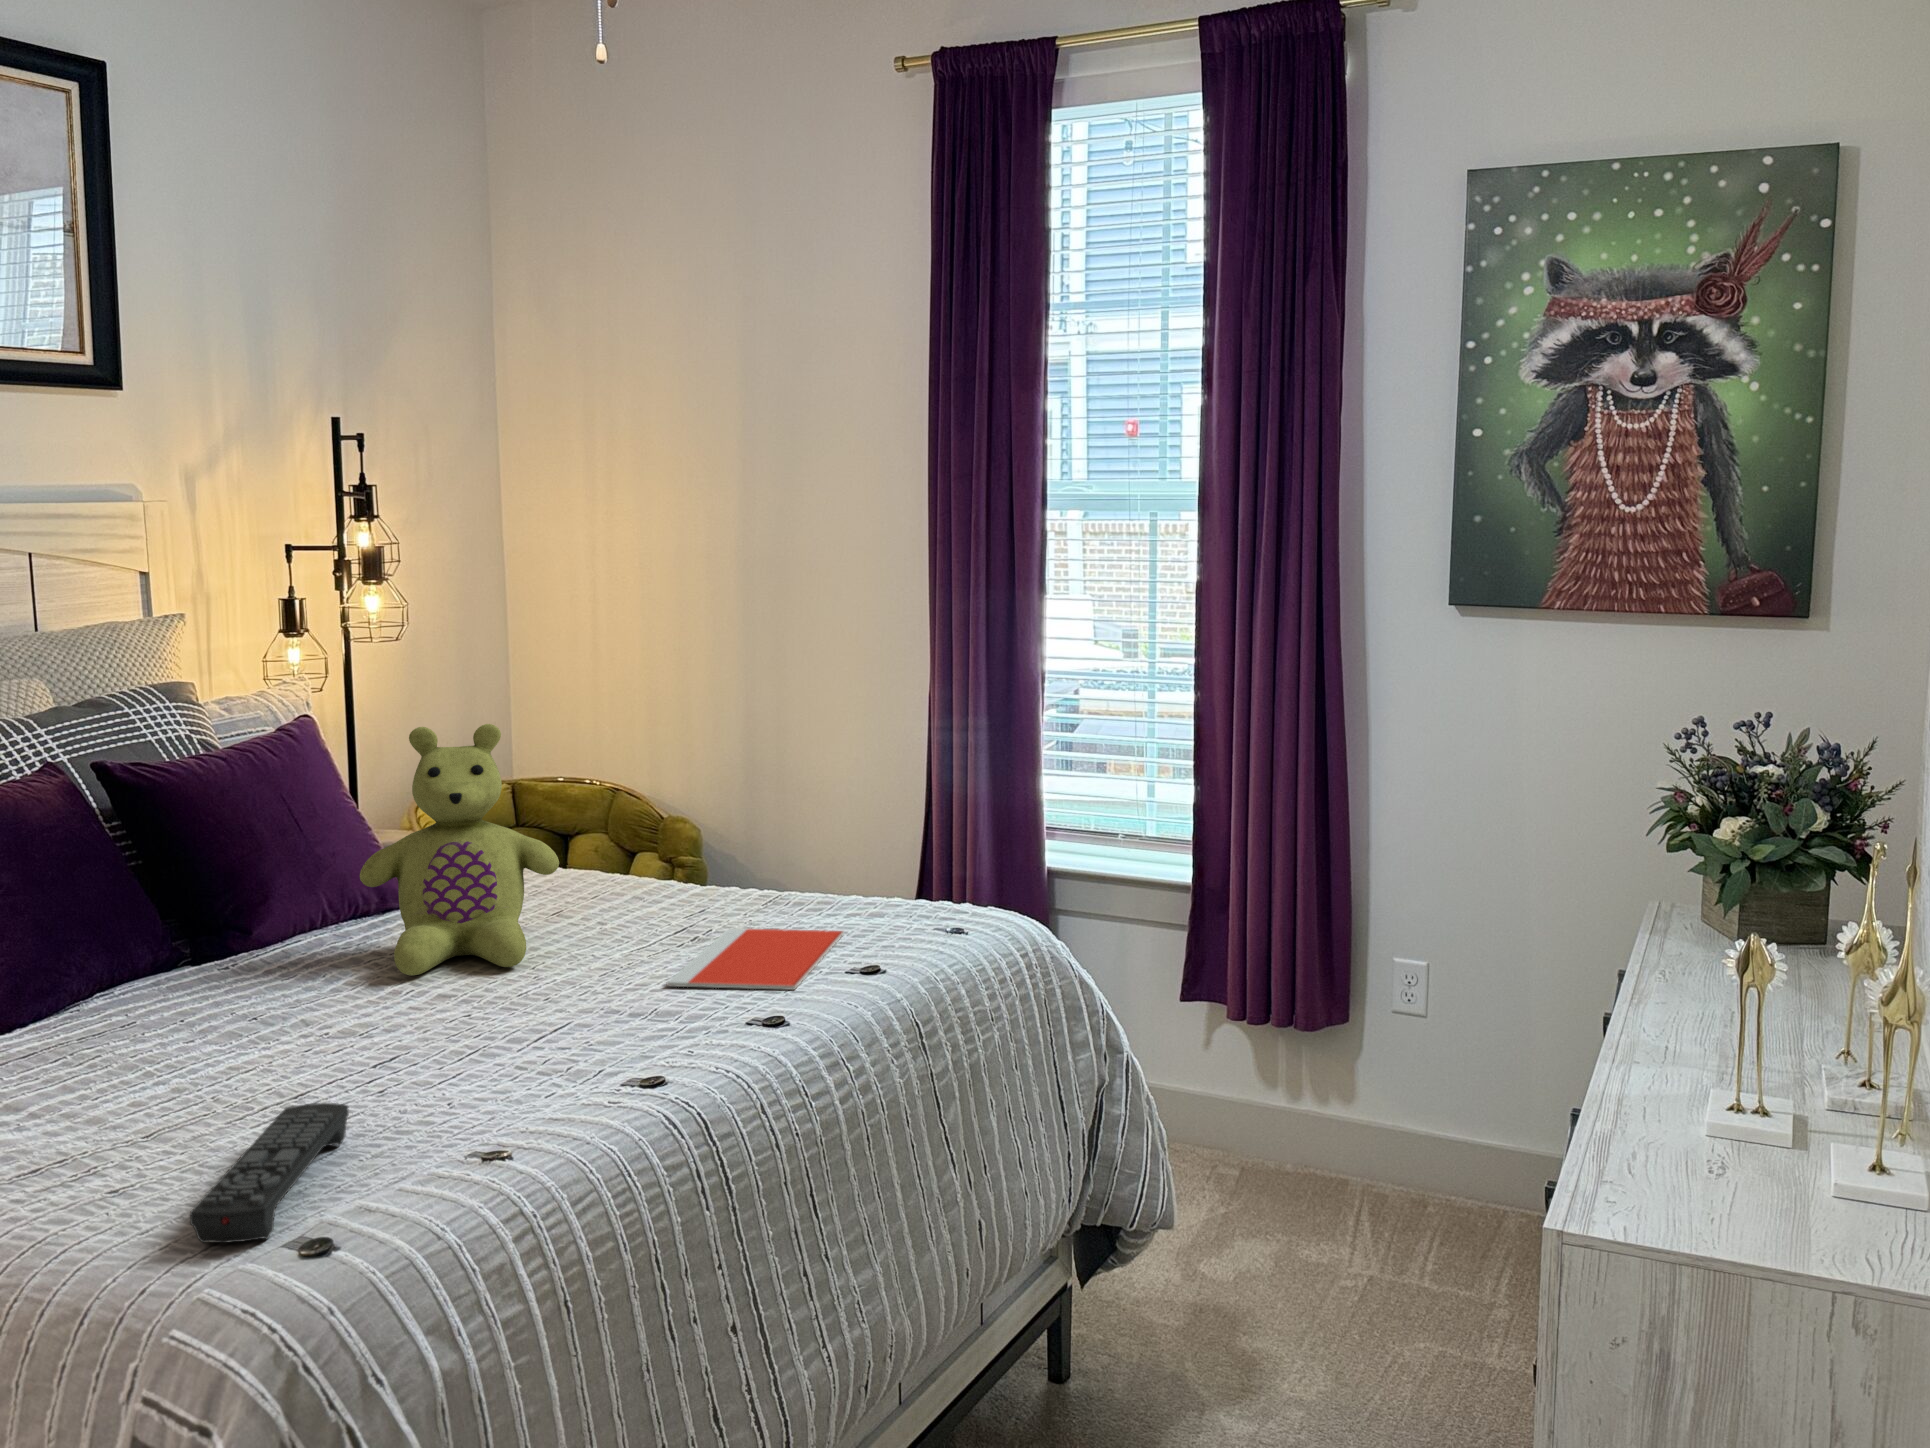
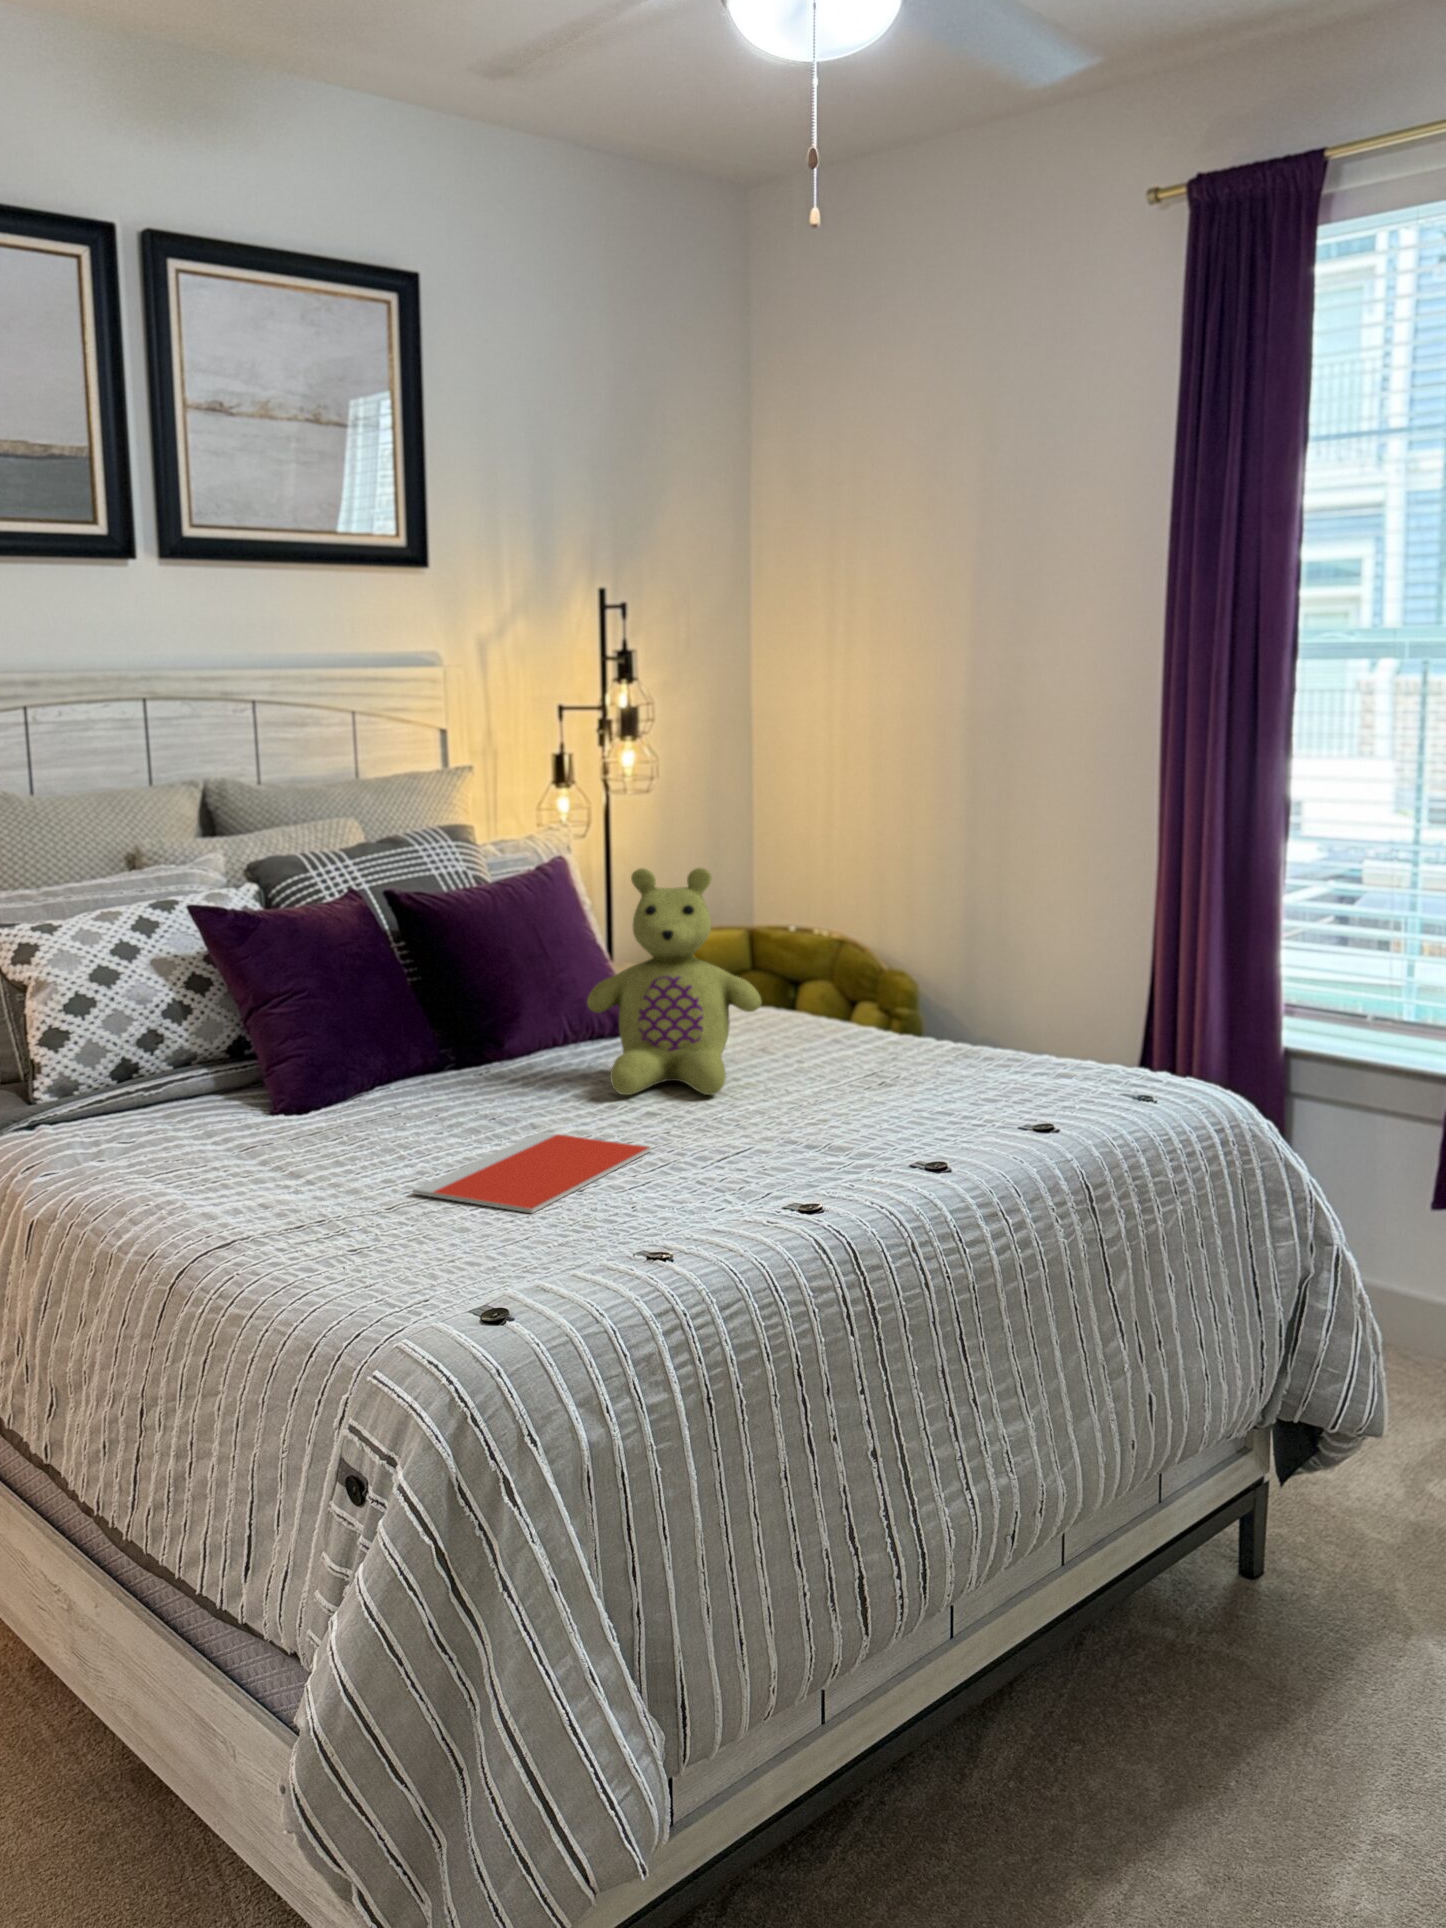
notebook: present [667,928,844,990] -> present [413,1132,651,1213]
remote control: present [190,1103,349,1243] -> none [400,1195,542,1304]

